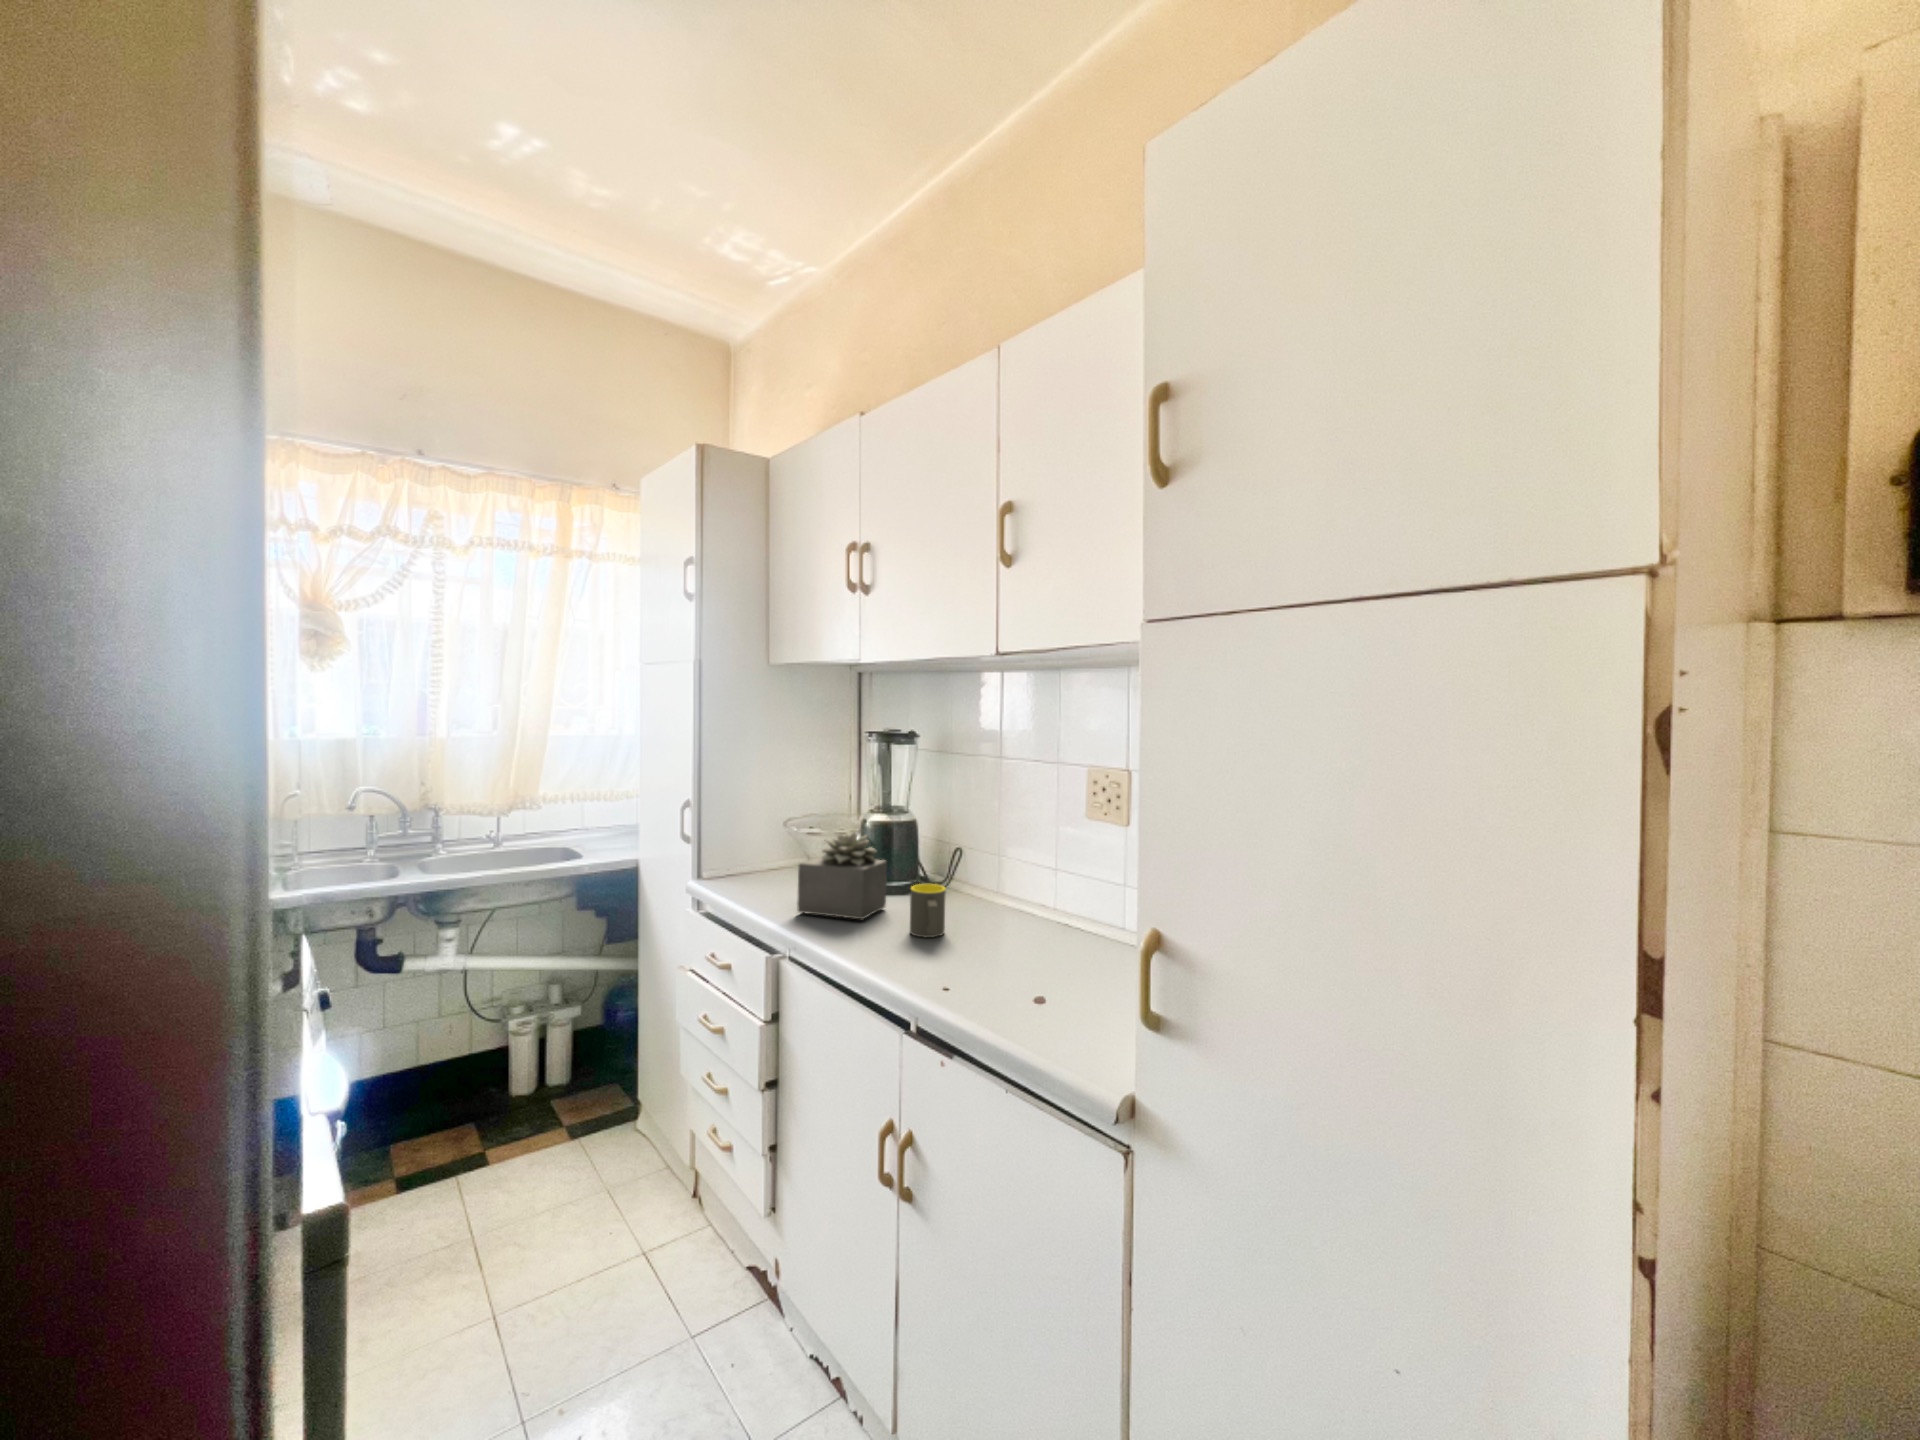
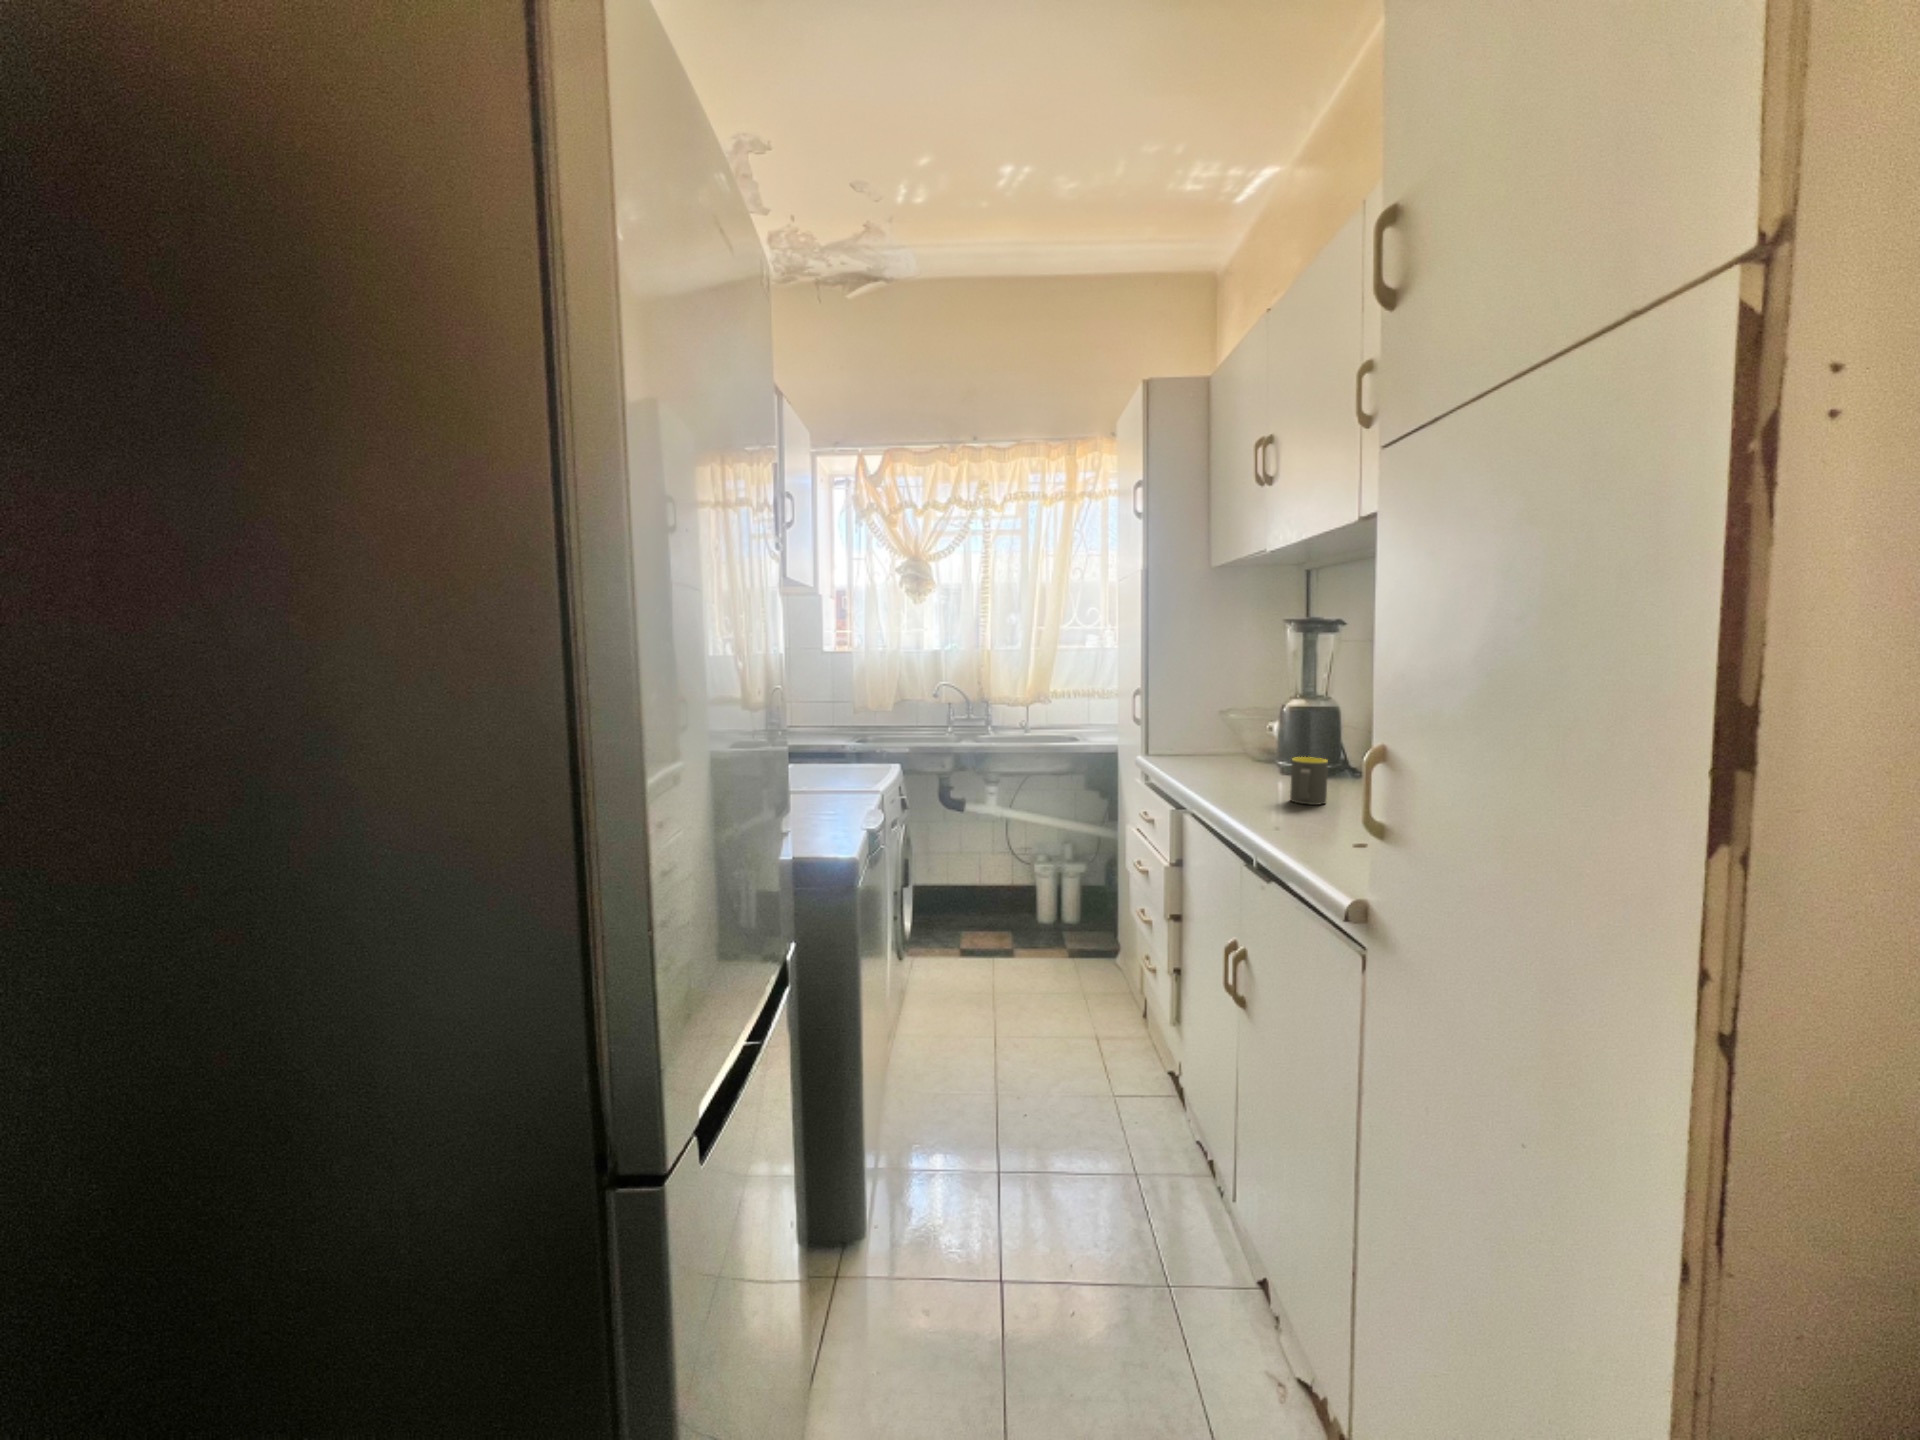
succulent plant: present [797,832,887,920] -> none [1202,711,1290,787]

